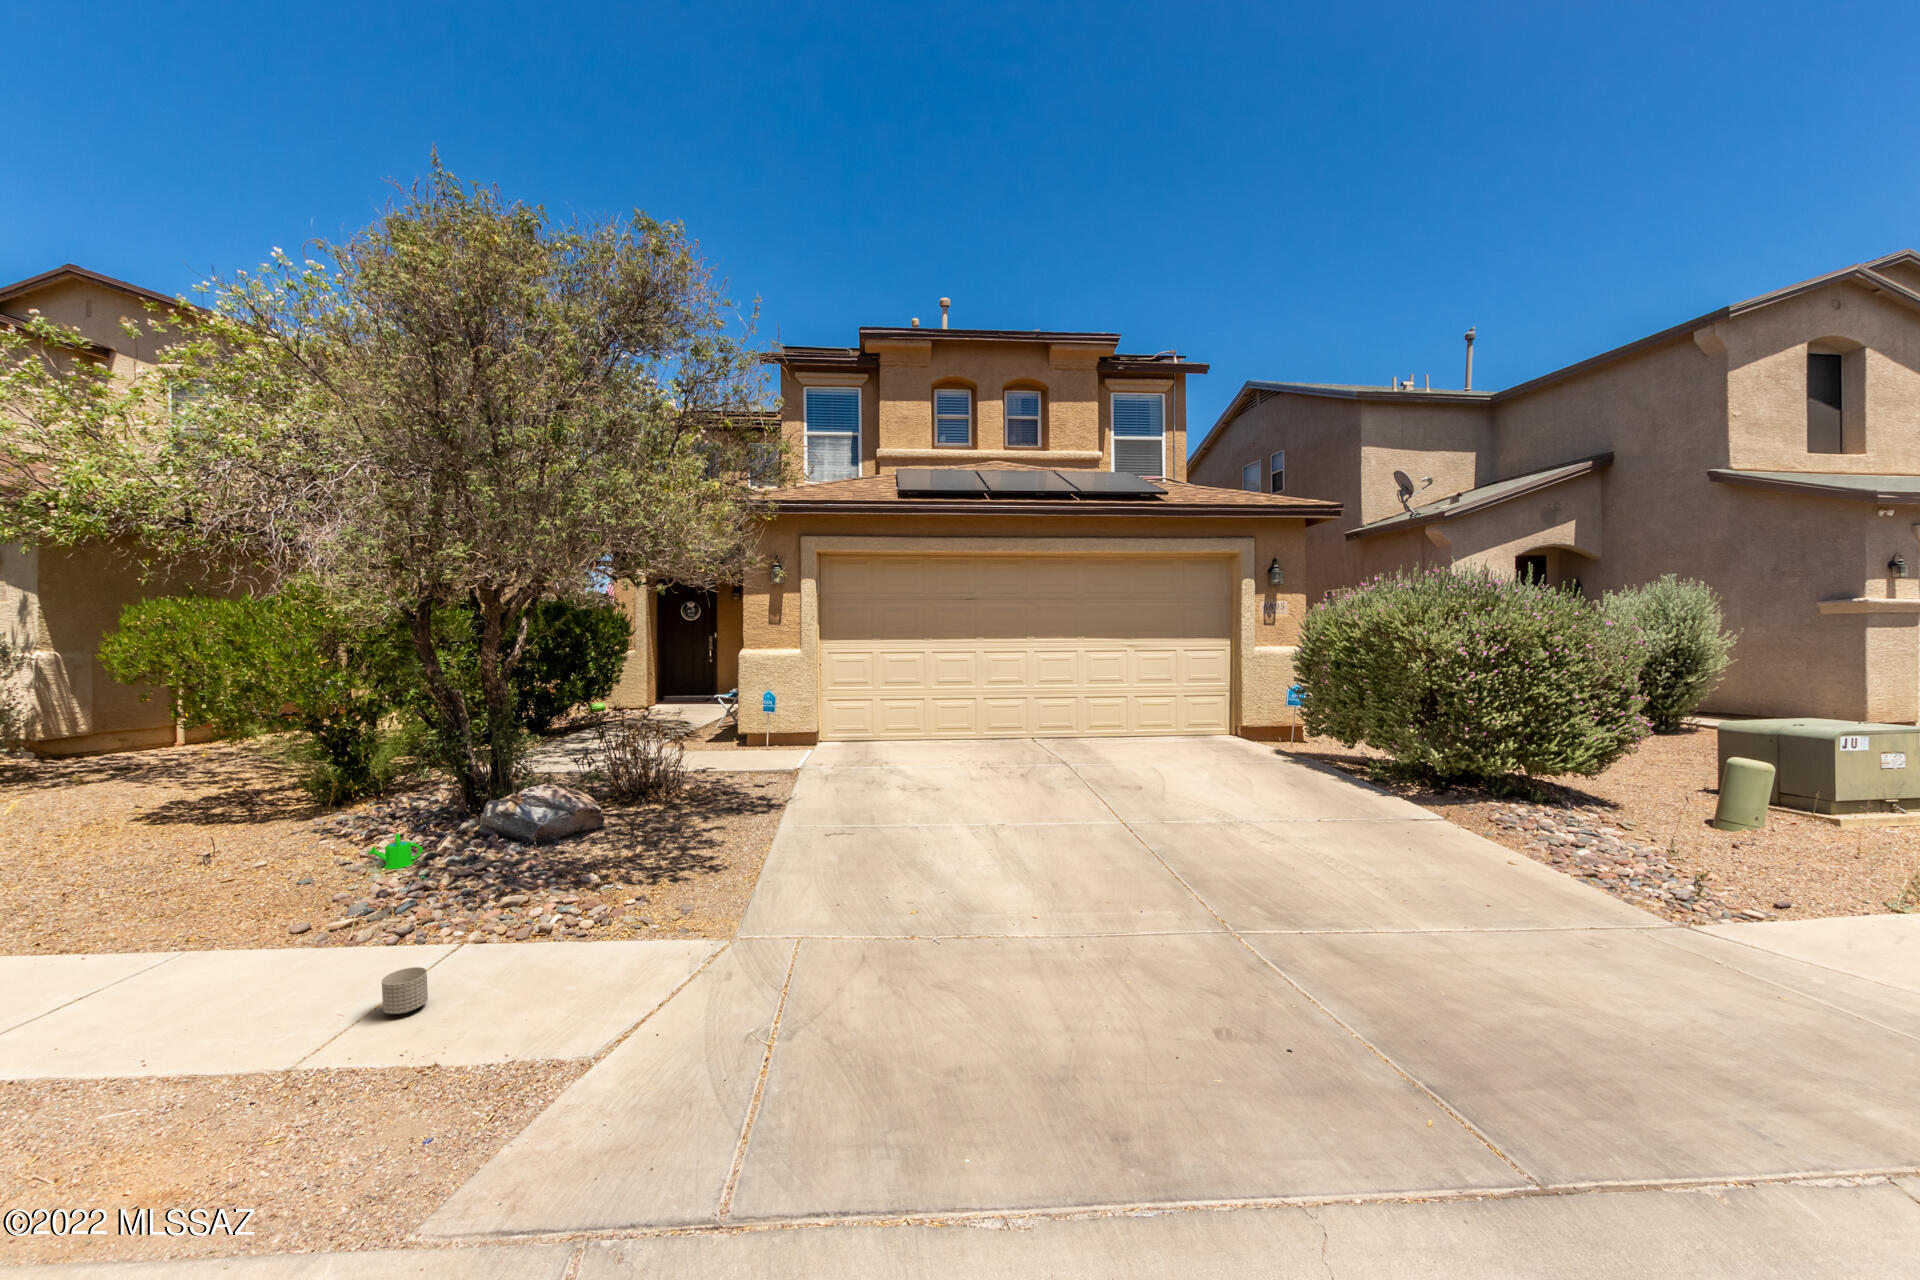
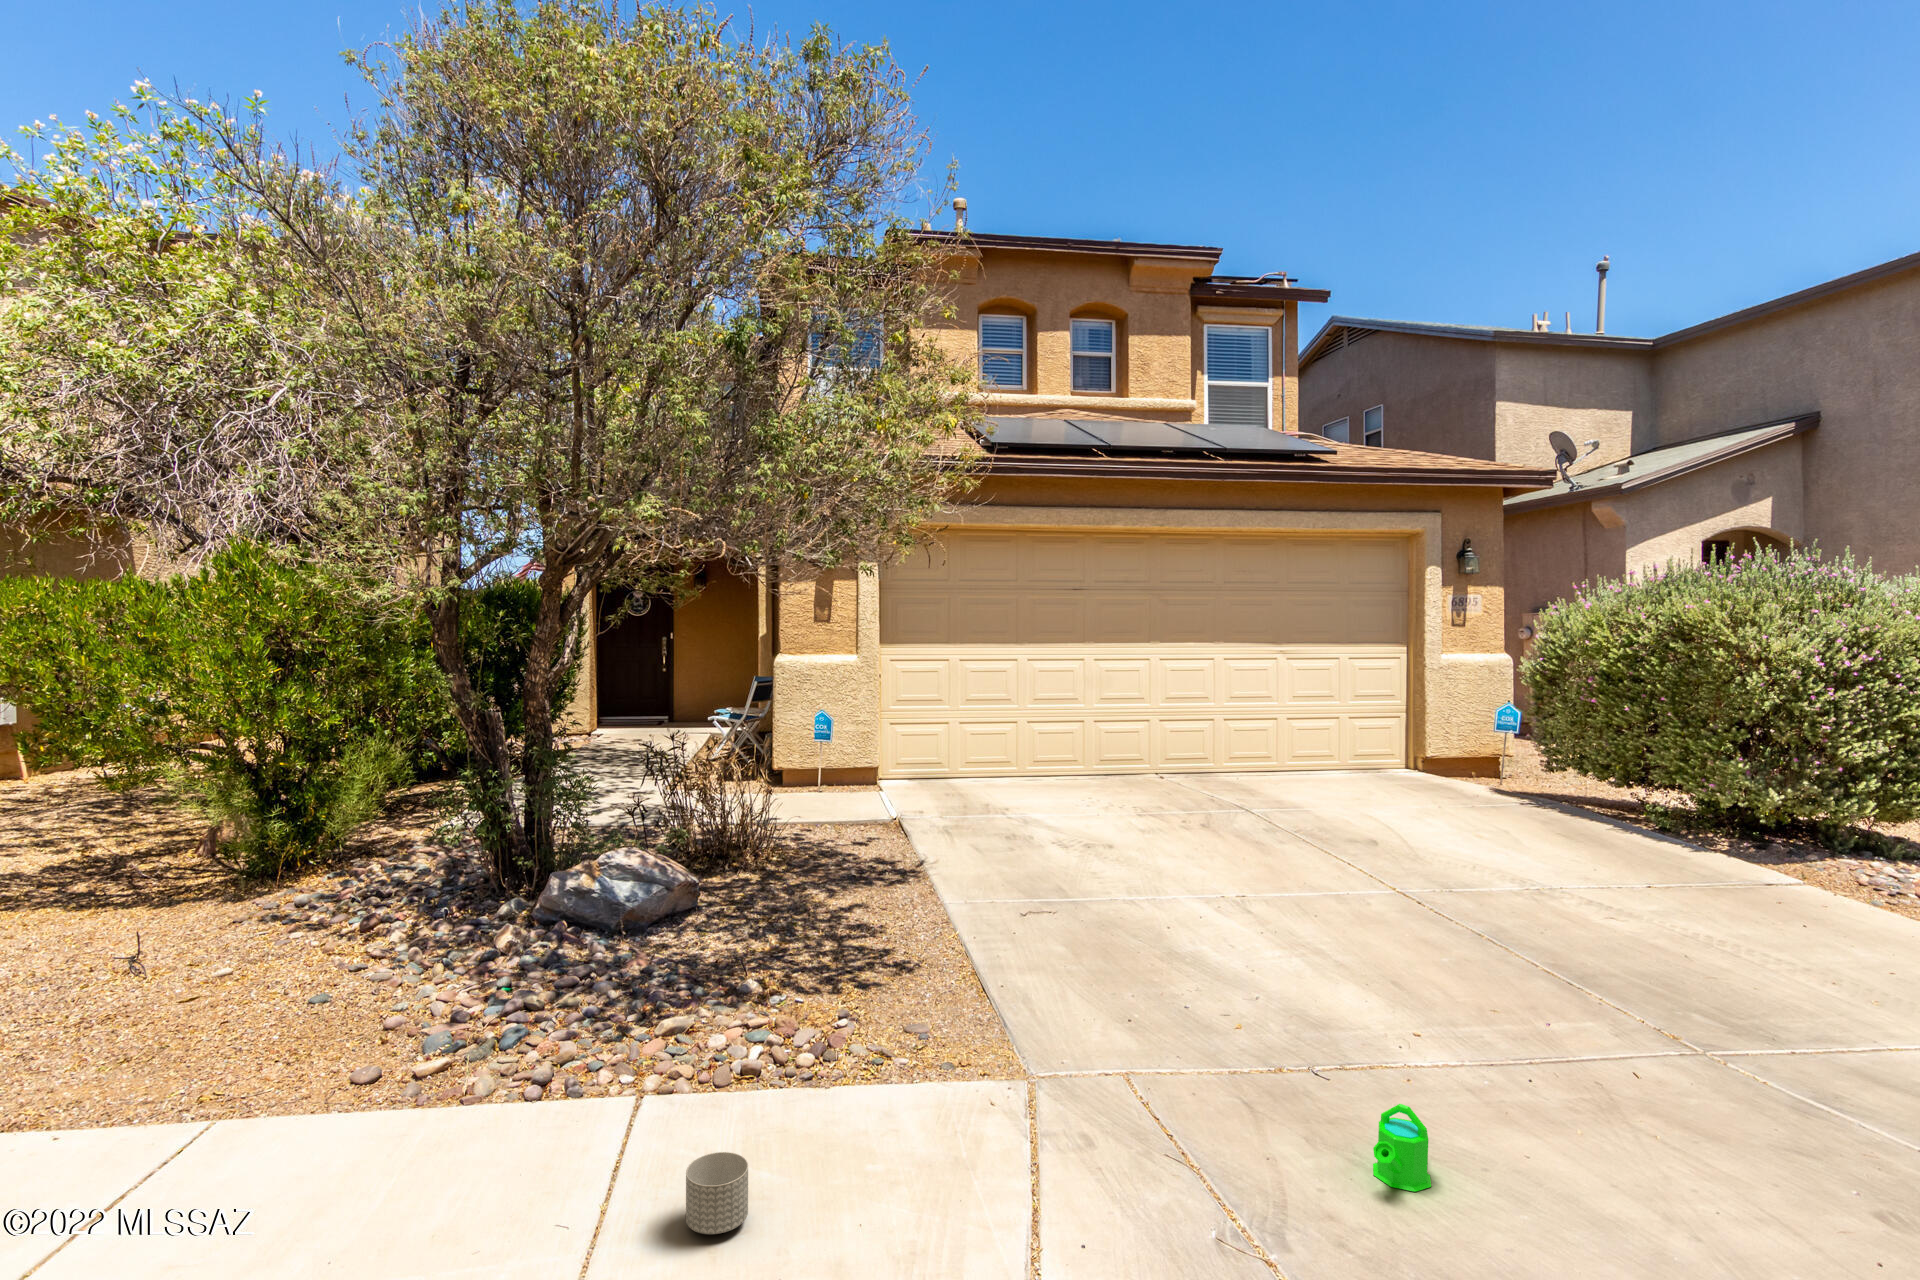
watering can: present [368,833,423,869] -> present [1373,1104,1431,1192]

